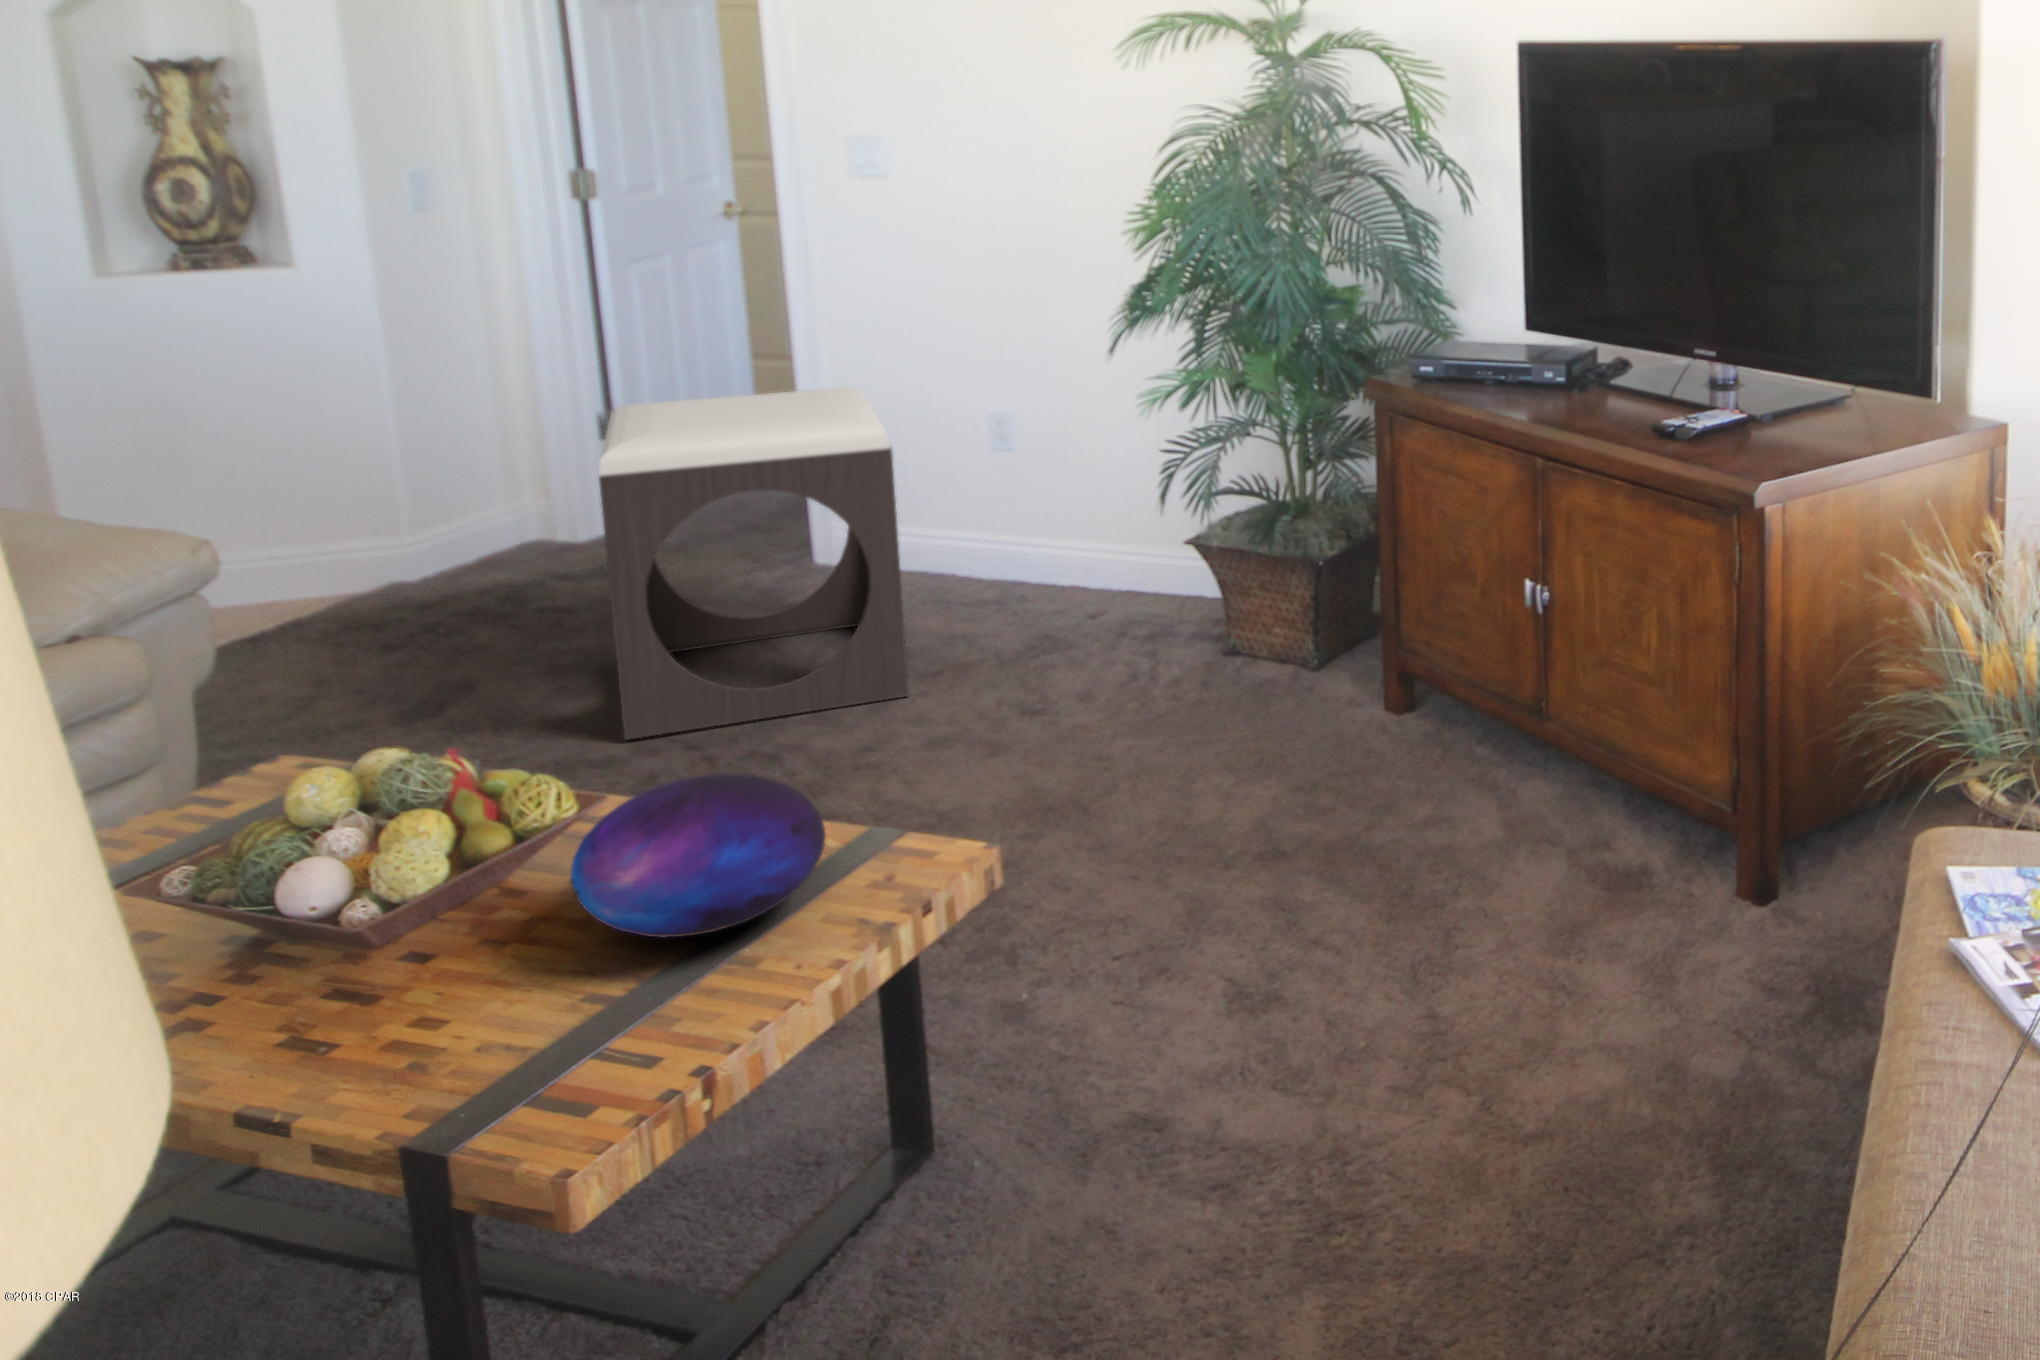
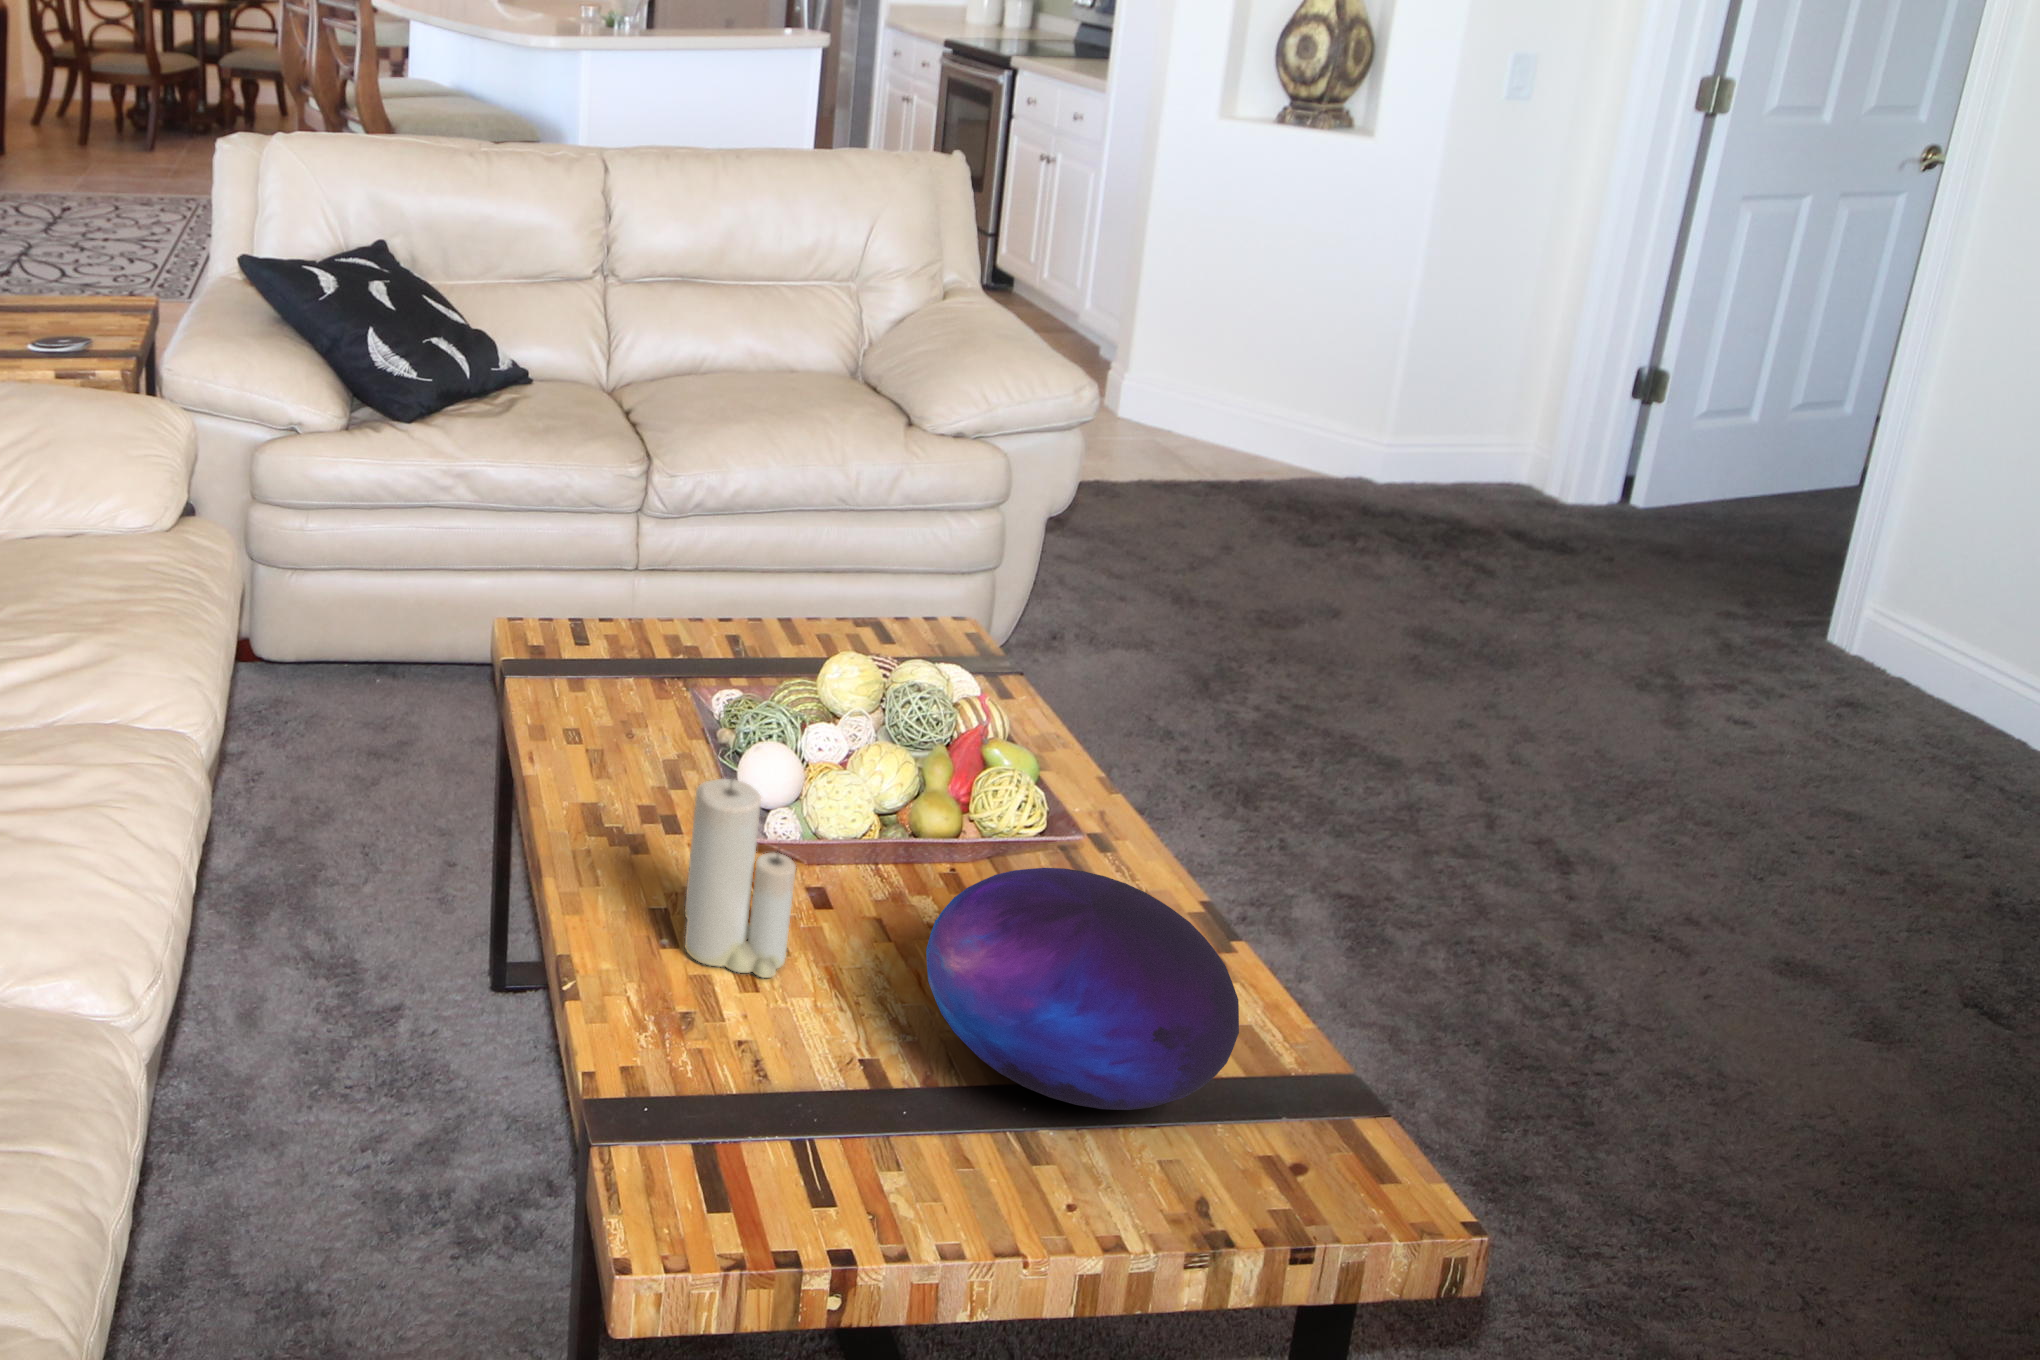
footstool: present [599,387,909,739] -> none [1420,372,1945,887]
candle: none [290,854,448,1045] -> present [685,778,796,978]

